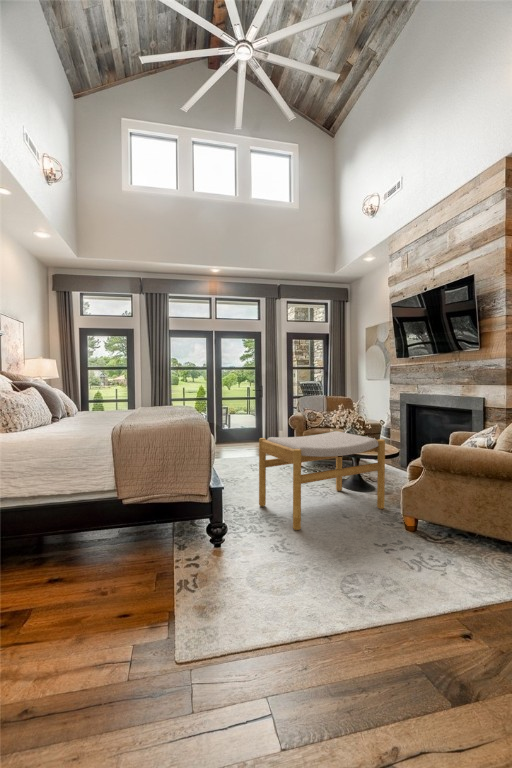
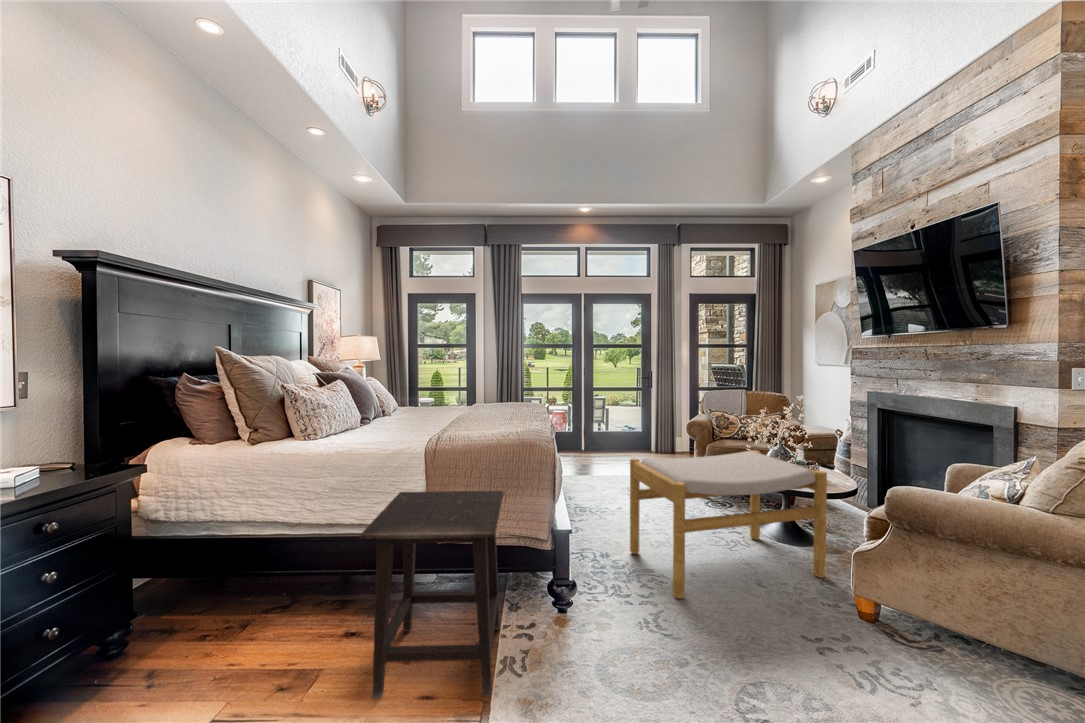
side table: none [66,459,178,626] -> present [360,491,504,699]

